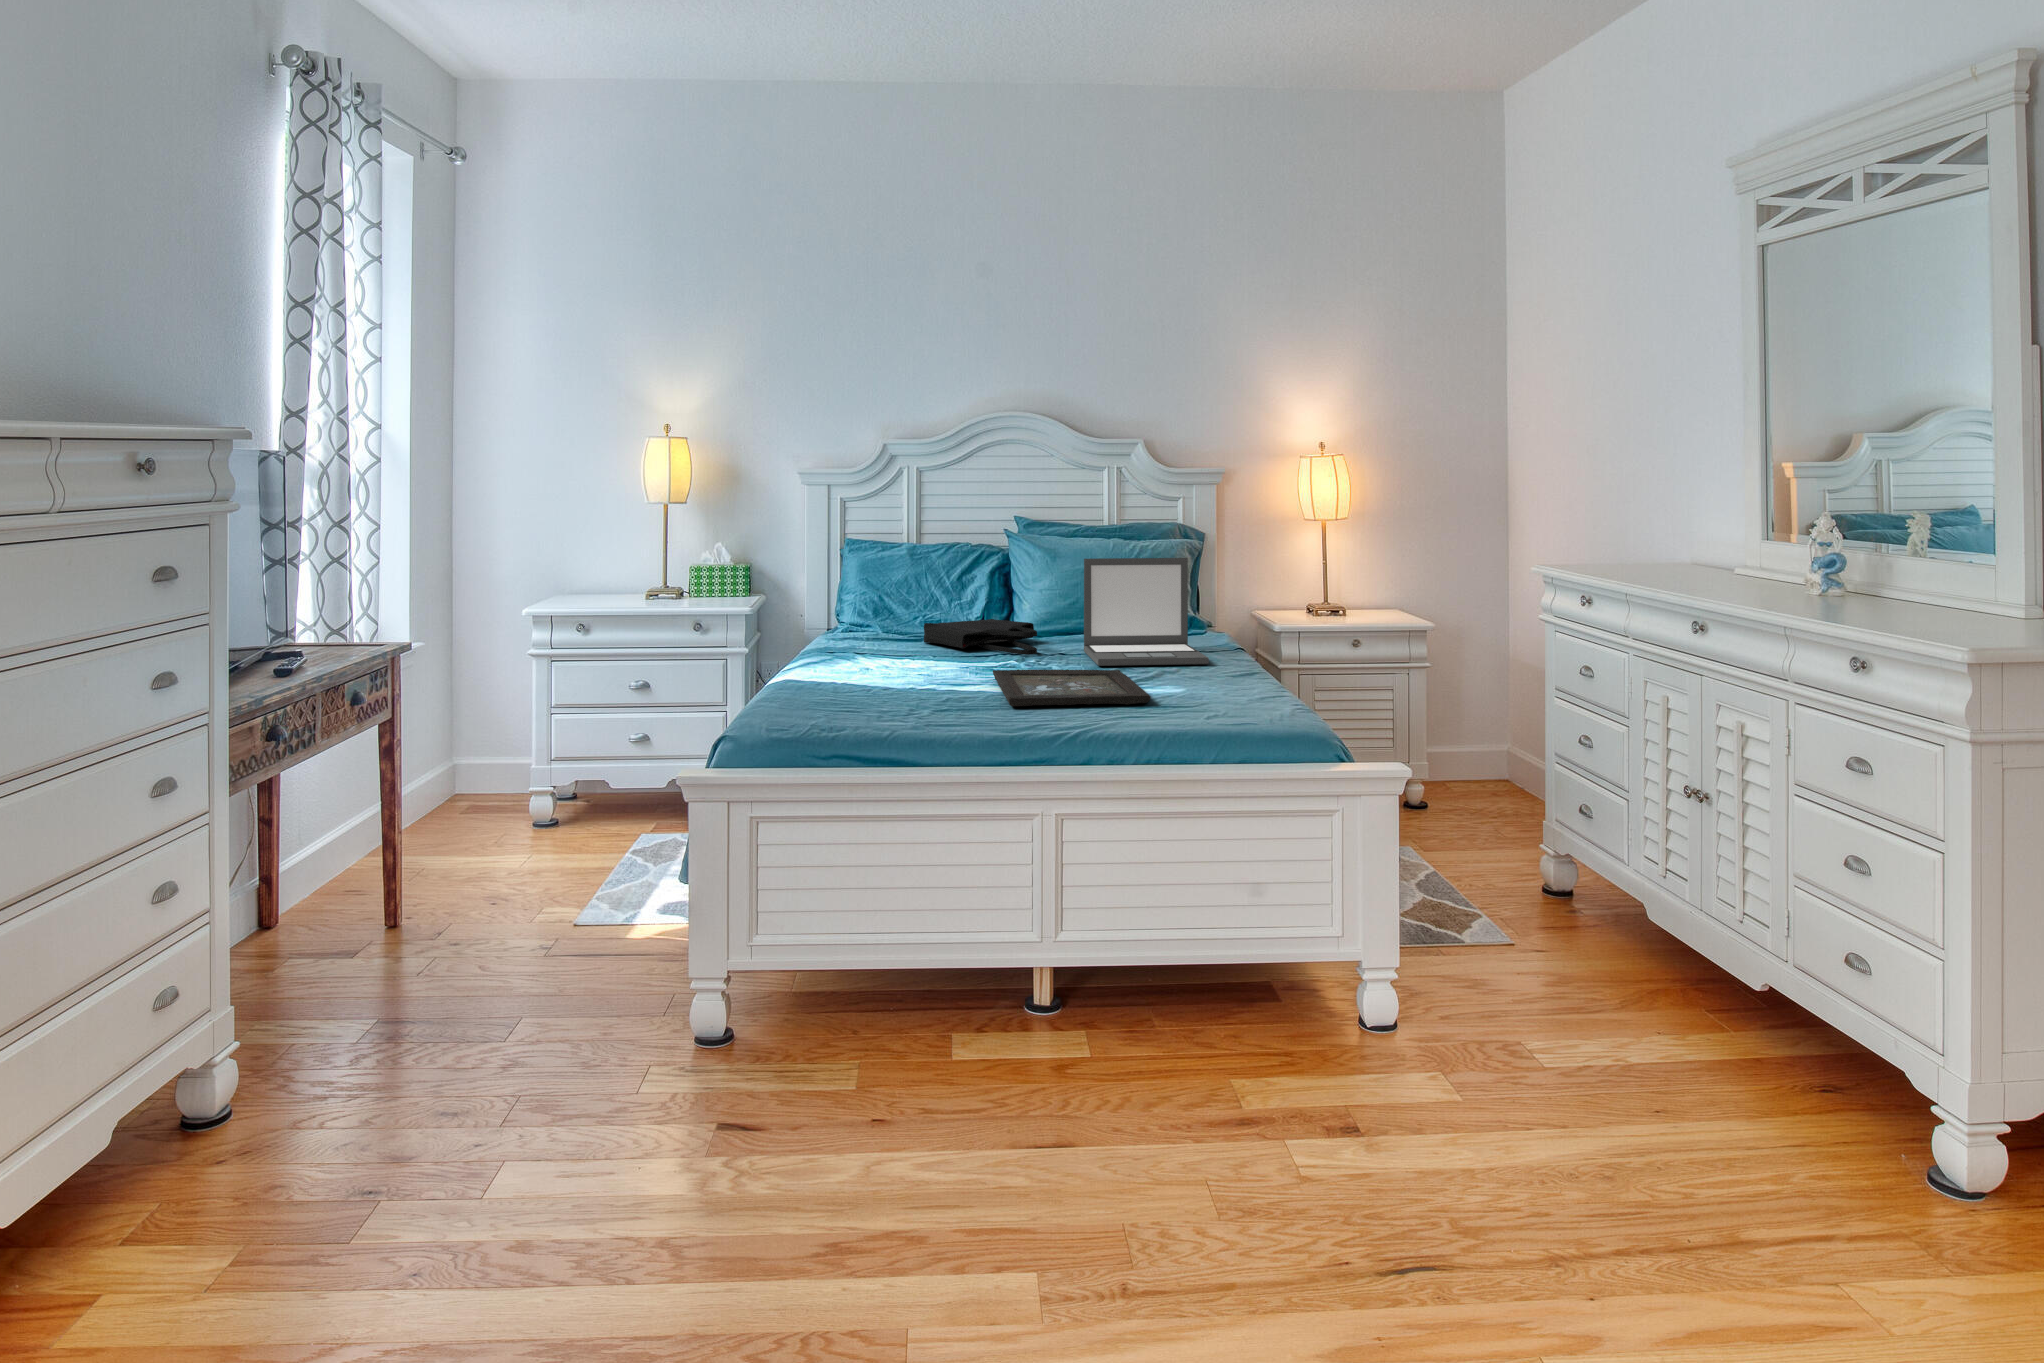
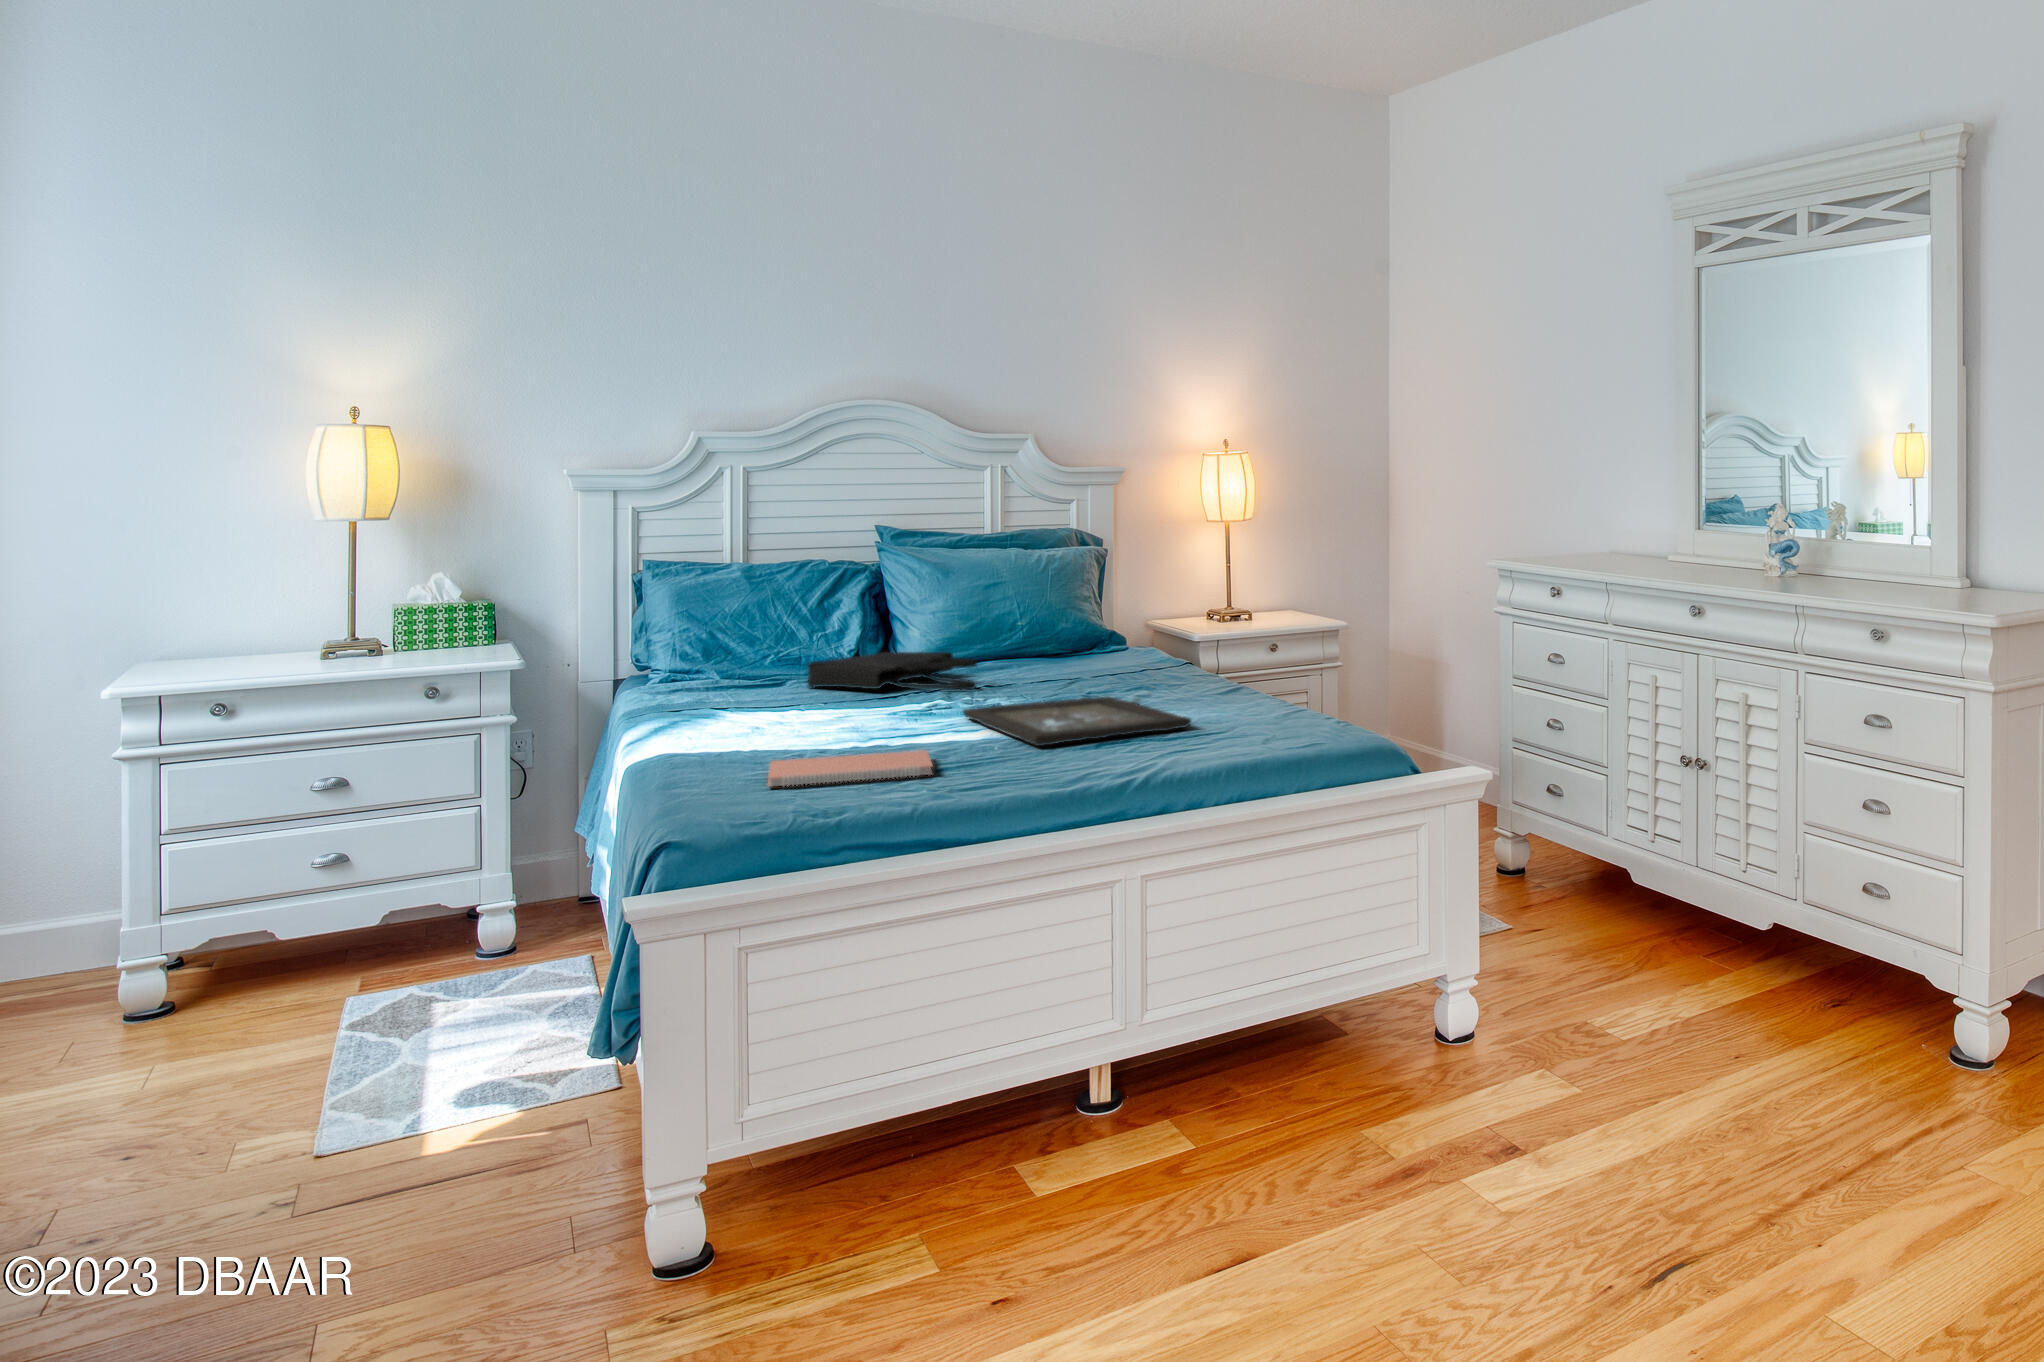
laptop: present [1084,558,1209,666] -> none [1029,563,1193,694]
notebook: none [794,697,925,721] -> present [768,750,932,787]

